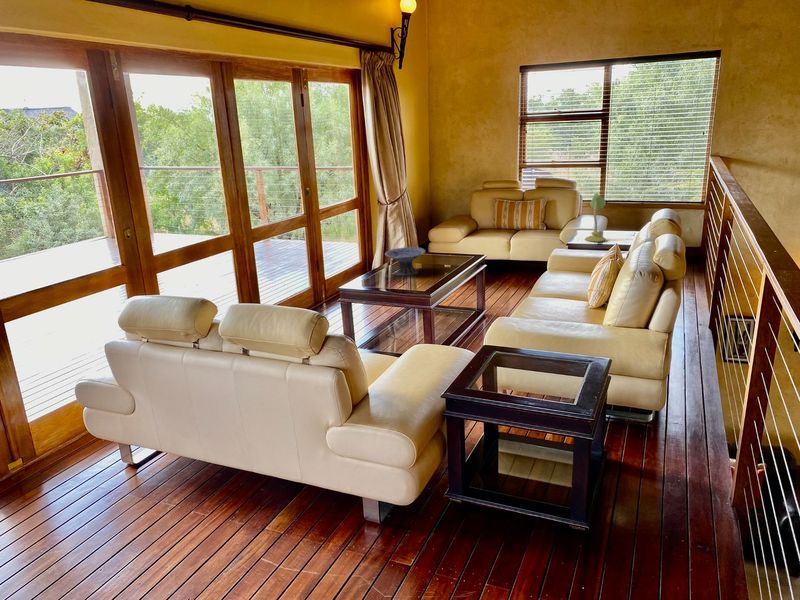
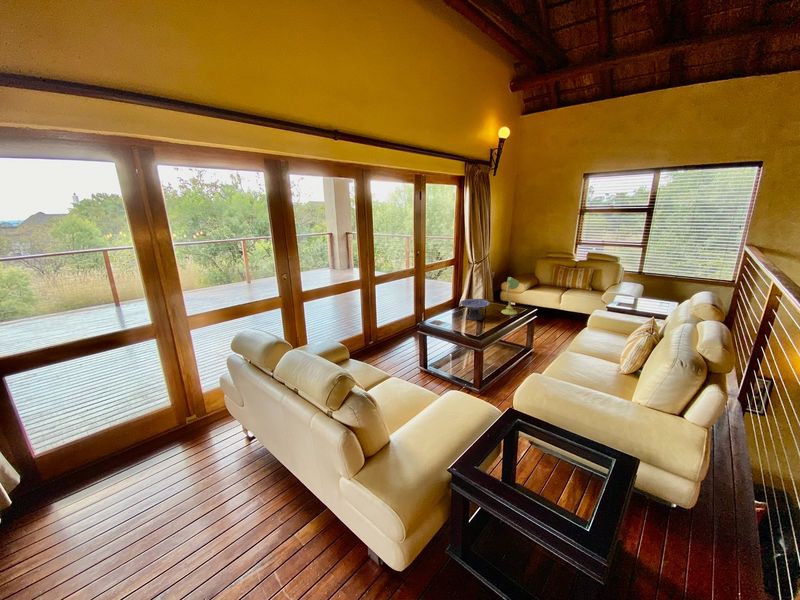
table lamp: present [585,194,606,242] -> present [501,277,519,315]

